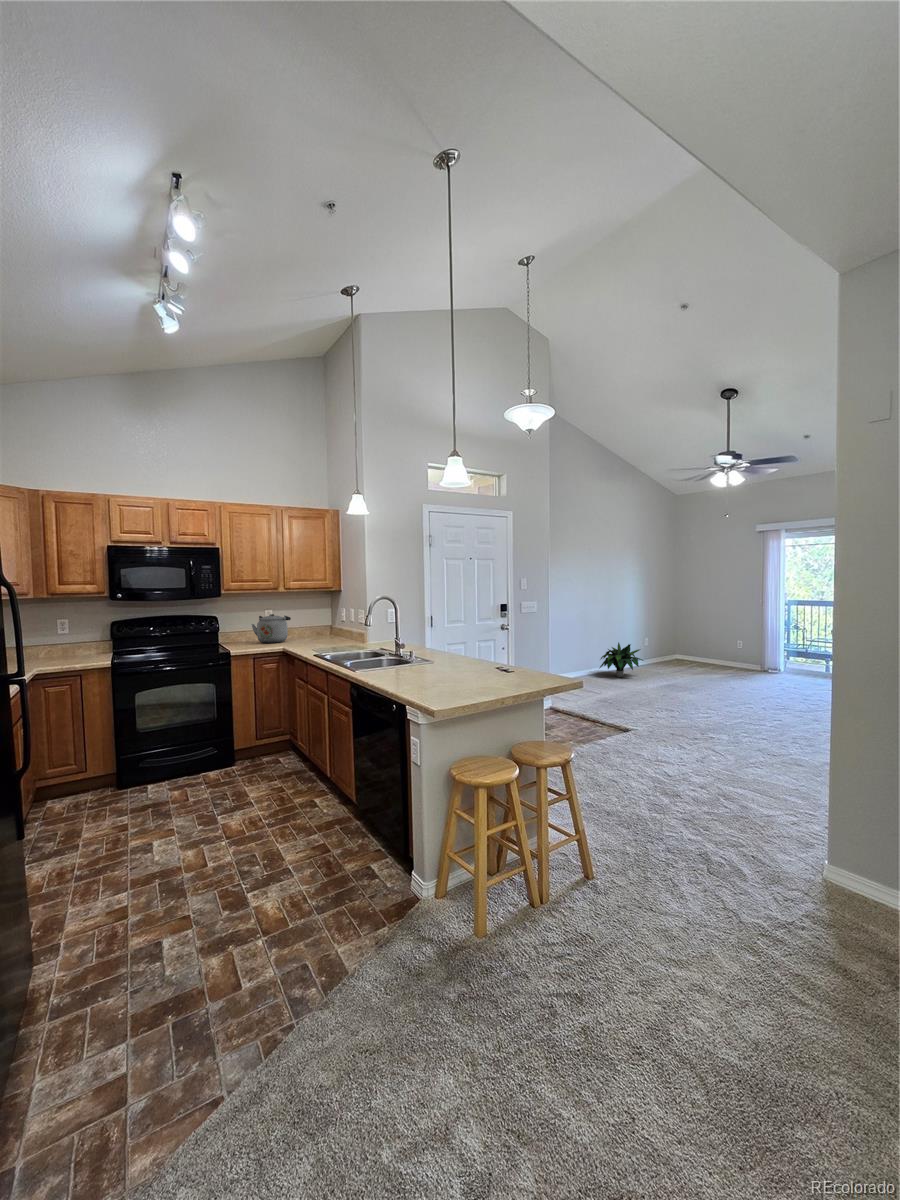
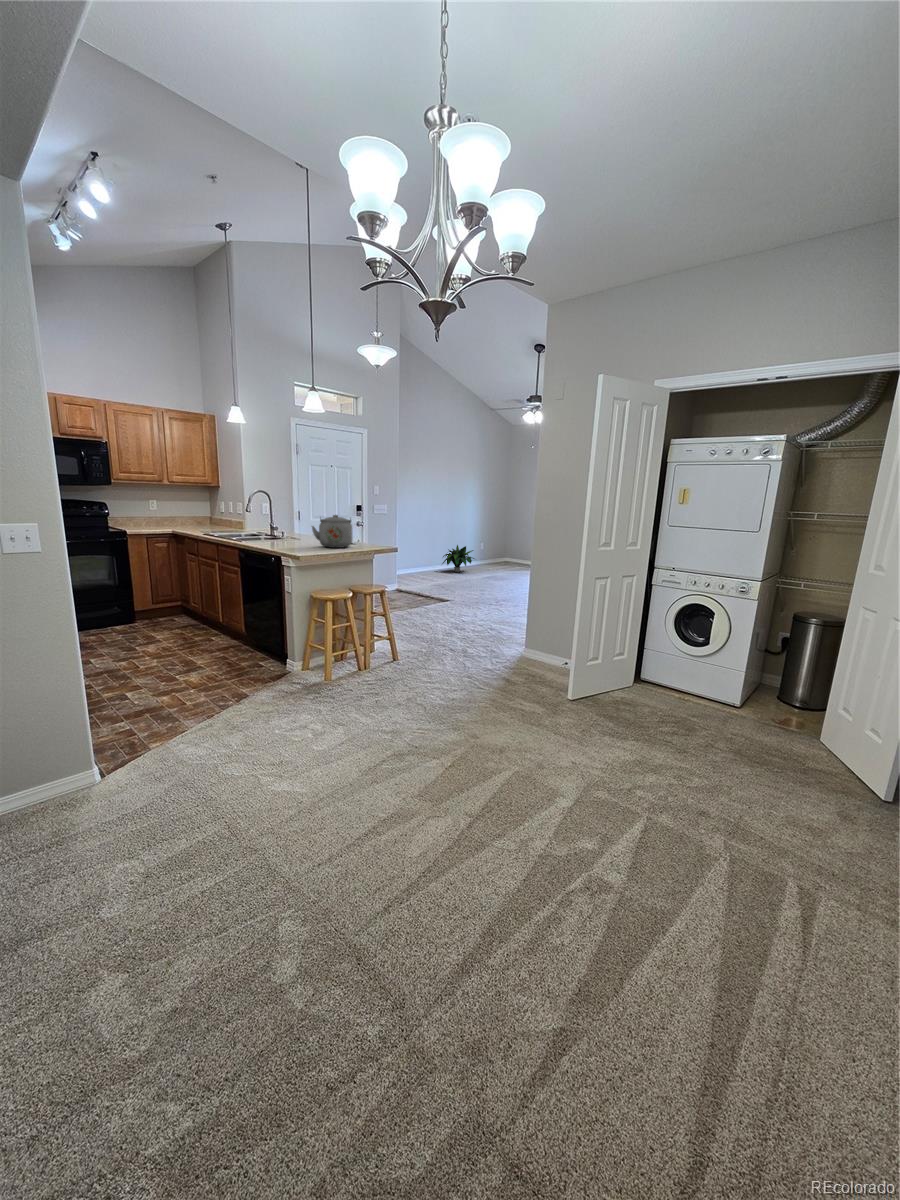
kettle: present [252,614,291,643] -> present [312,515,353,548]

